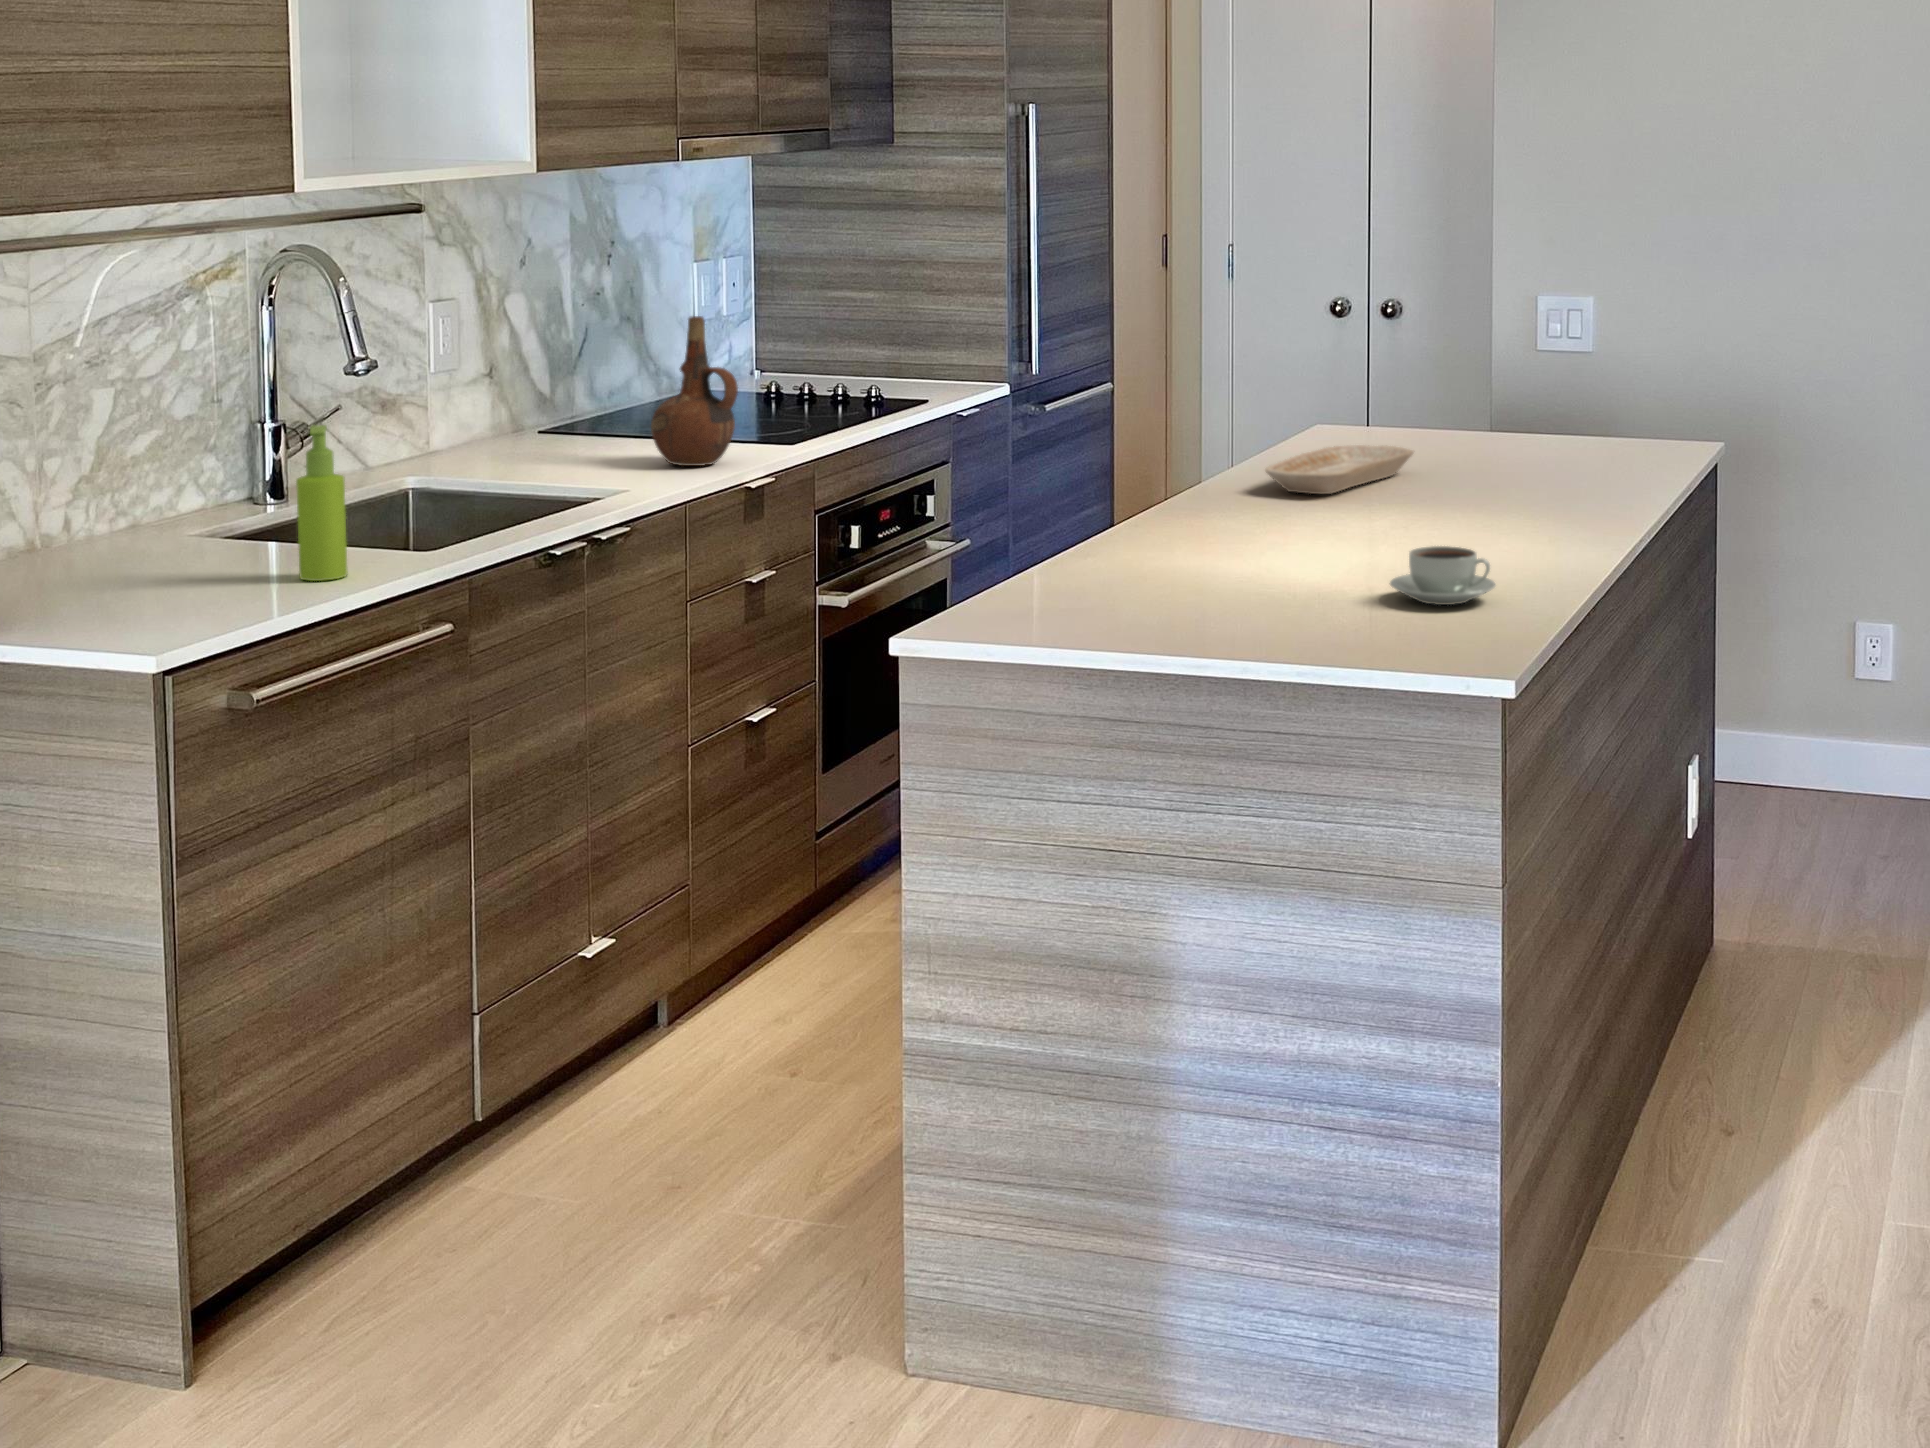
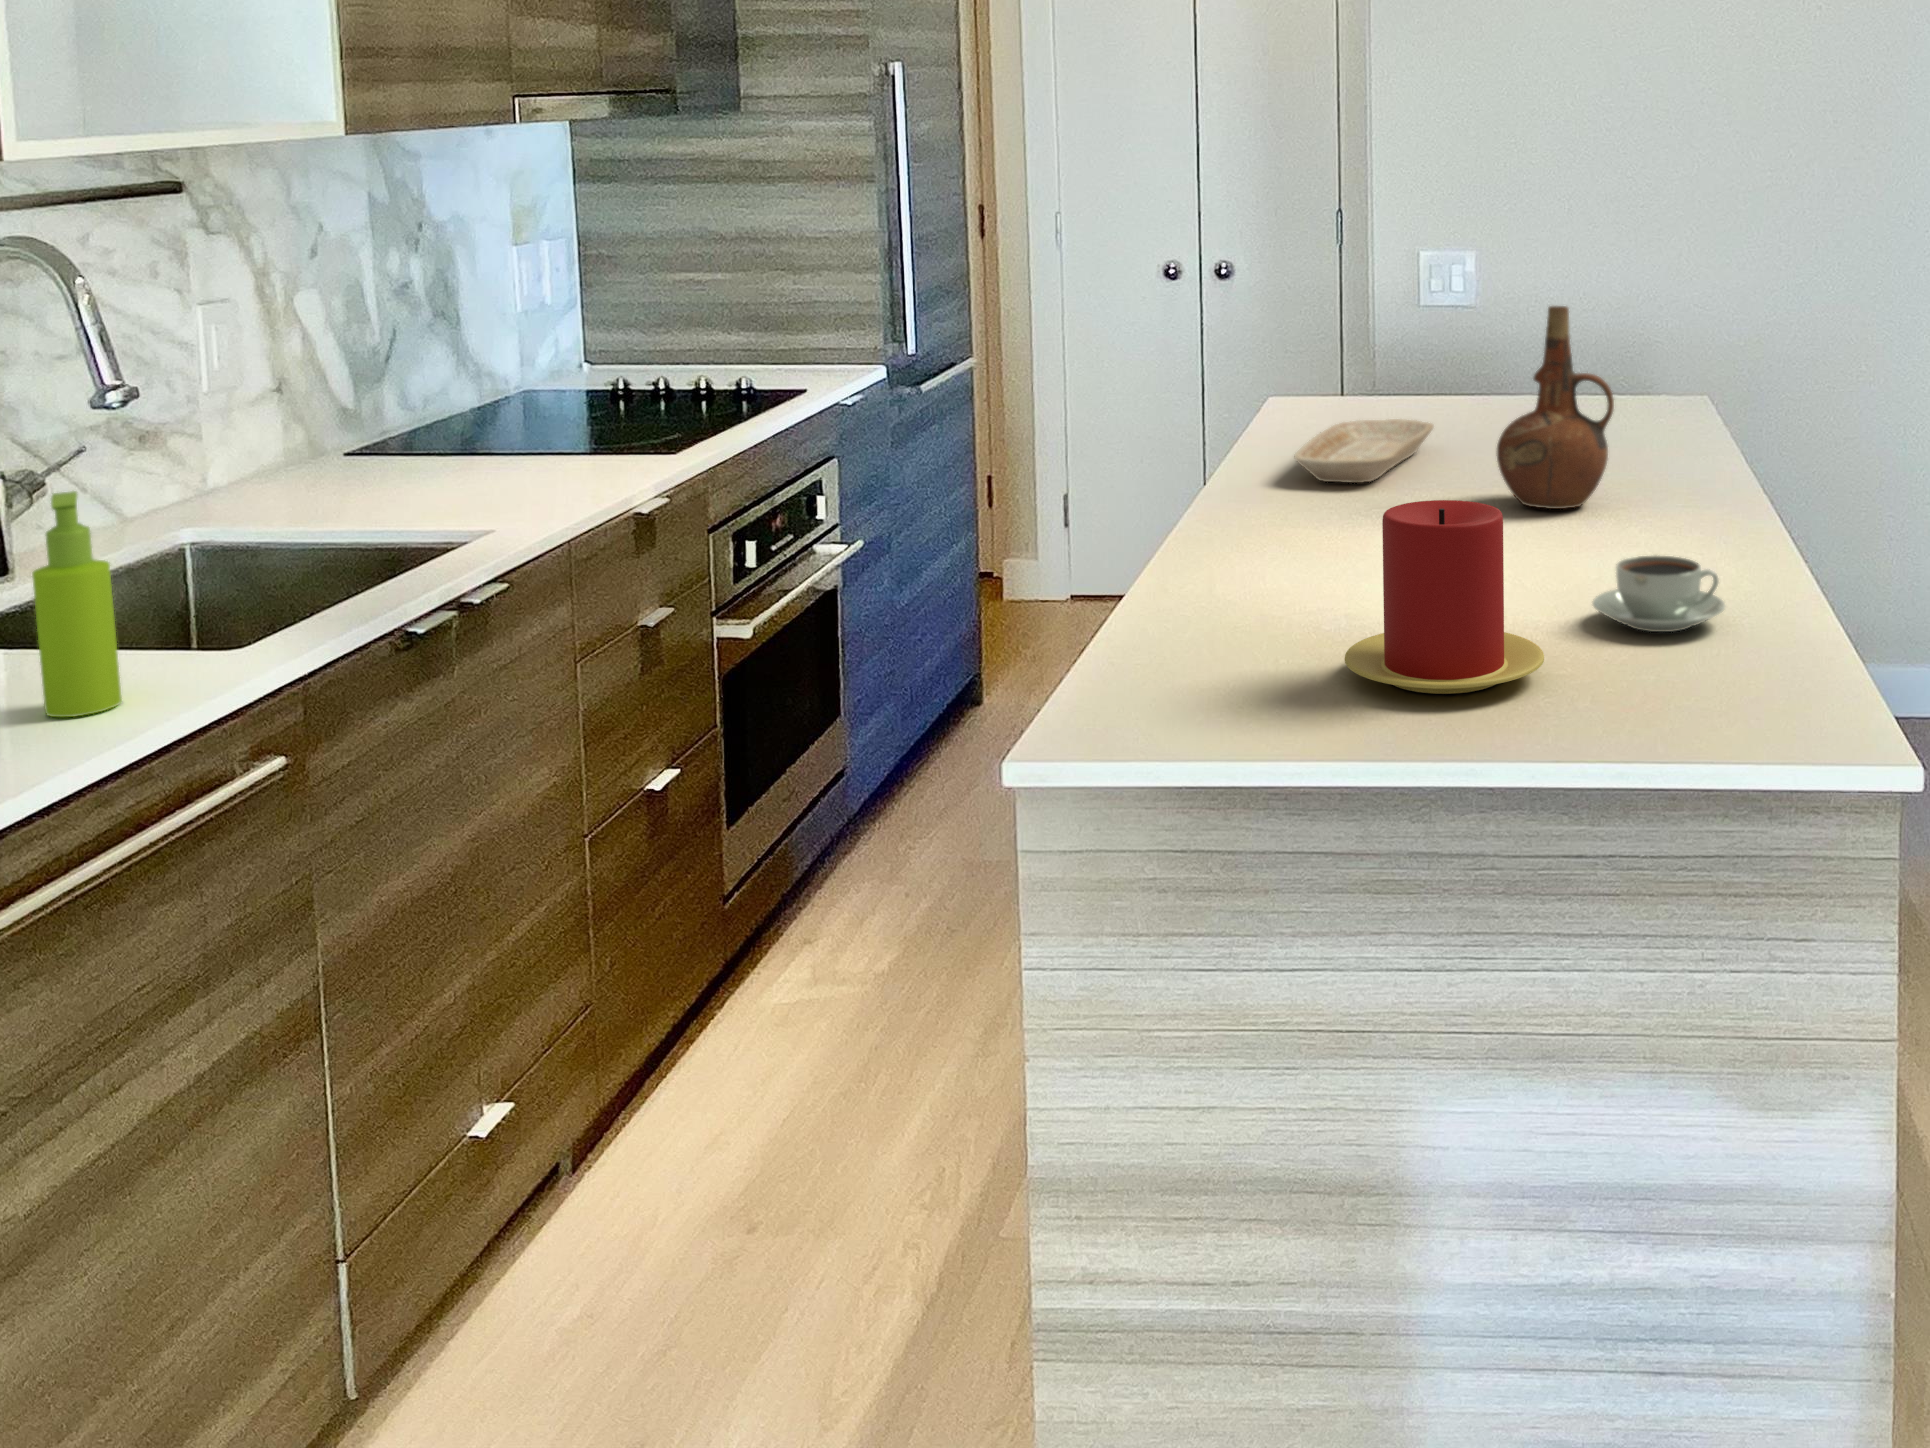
ceramic pitcher: present [651,316,738,466] -> present [1497,306,1614,509]
candle: none [1162,485,1315,627] -> present [1345,500,1544,694]

